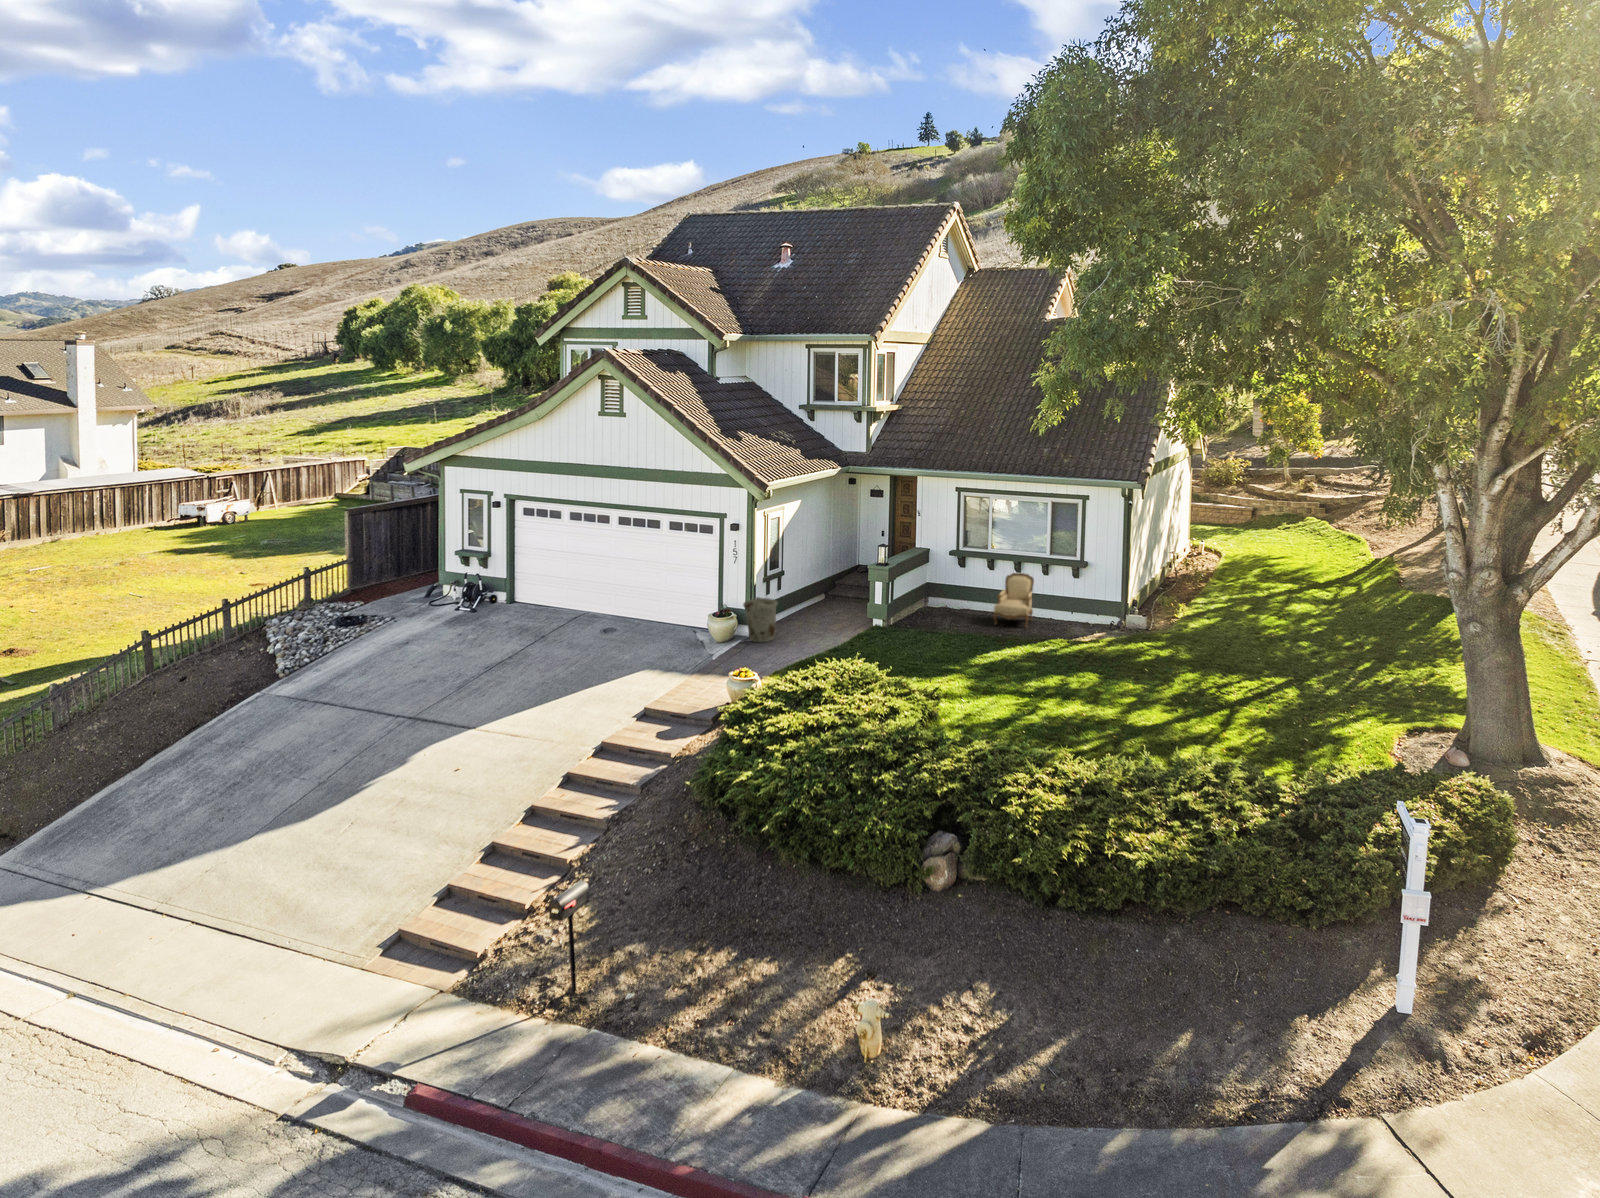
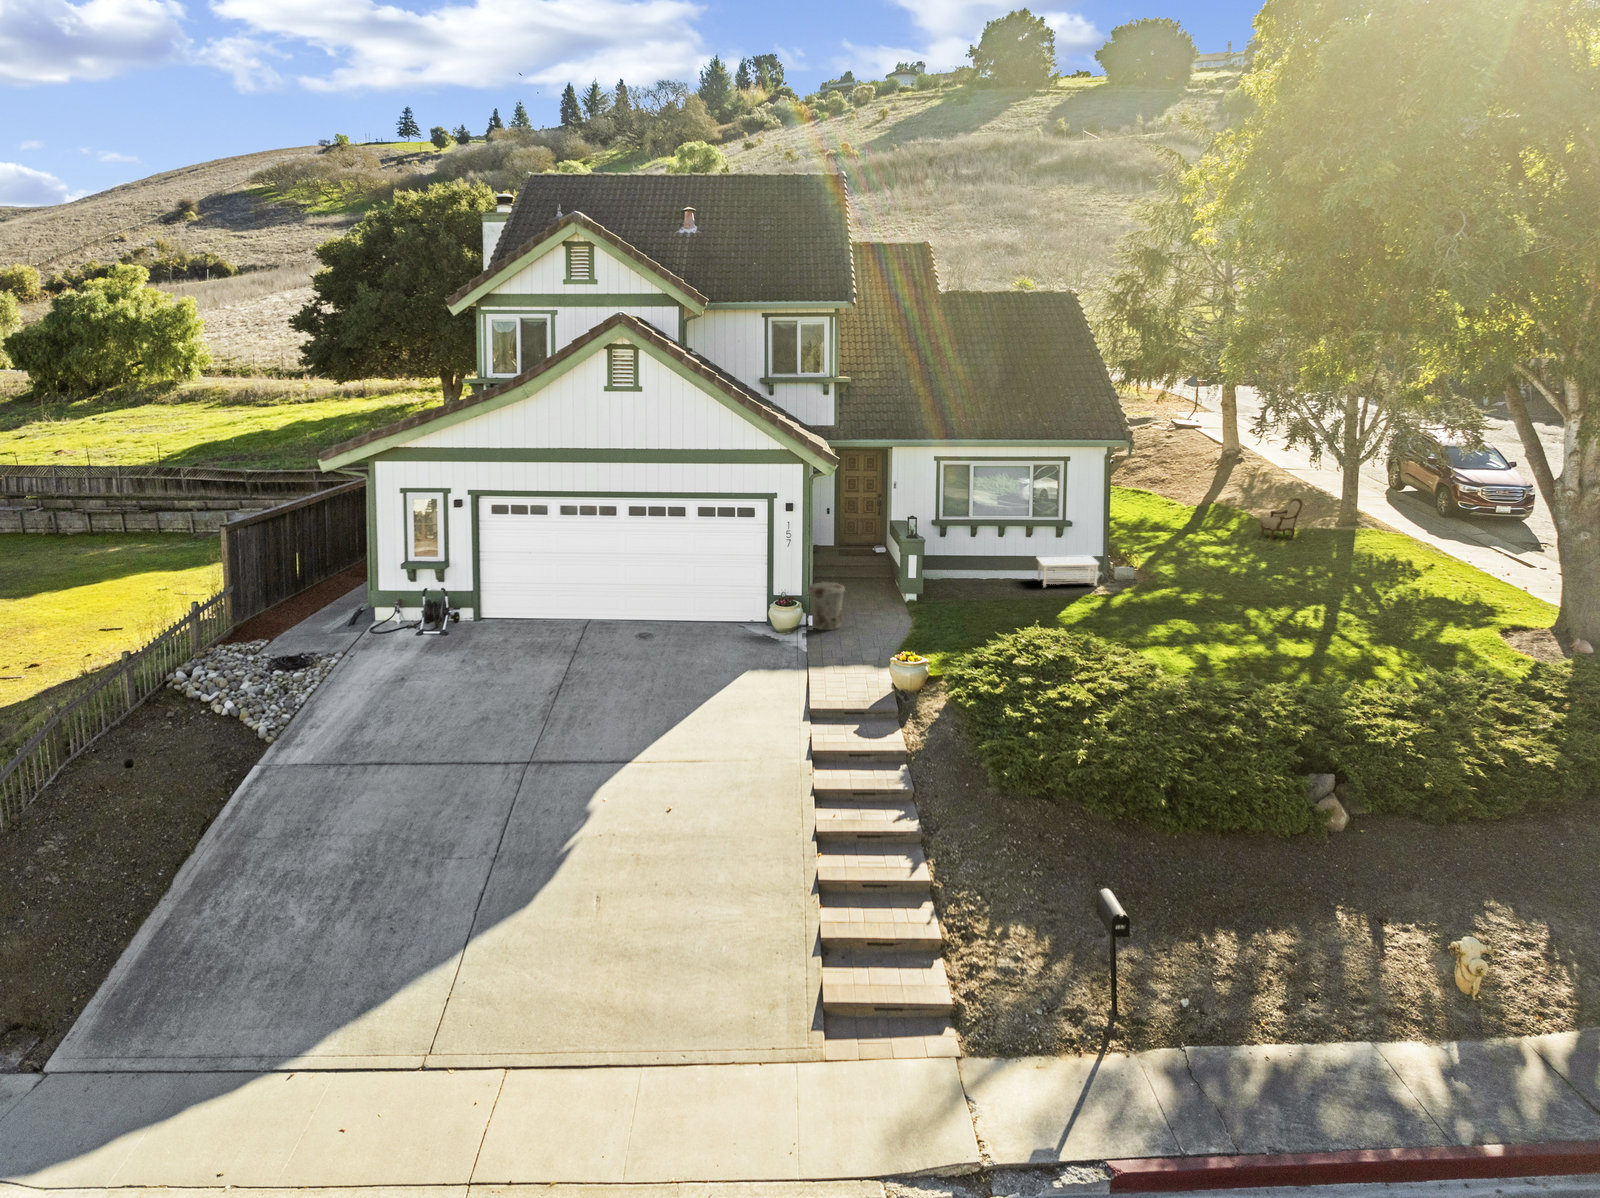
armchair: present [993,573,1034,627] -> present [1261,498,1303,540]
storage bench: none [1045,596,1110,632] -> present [1037,555,1099,587]

